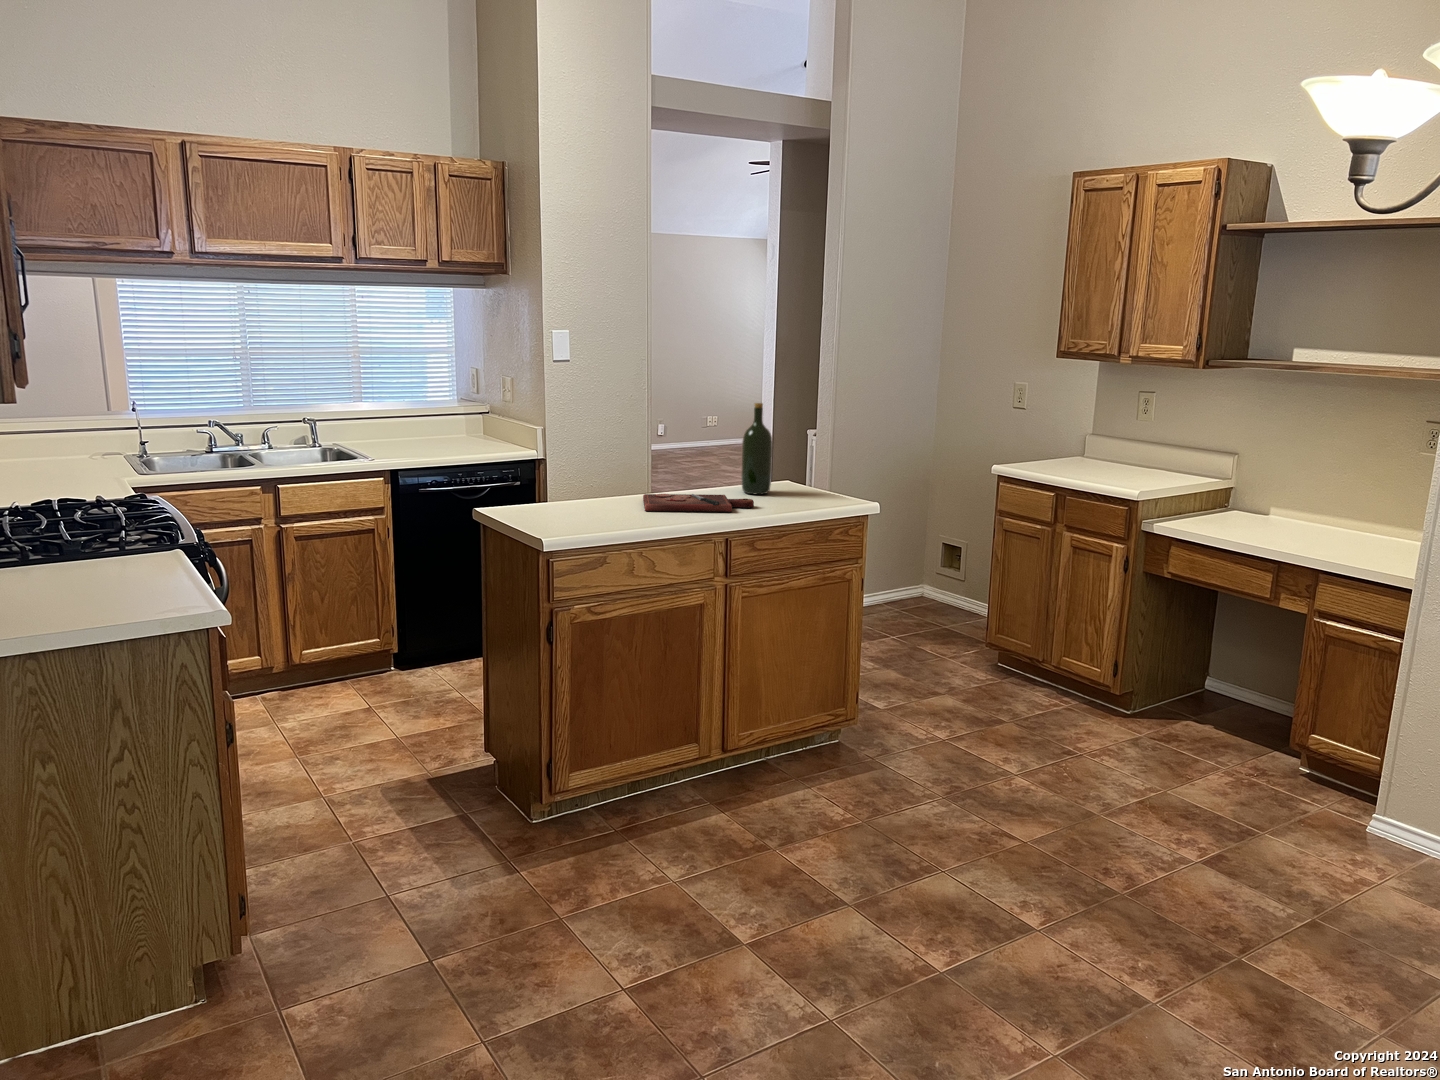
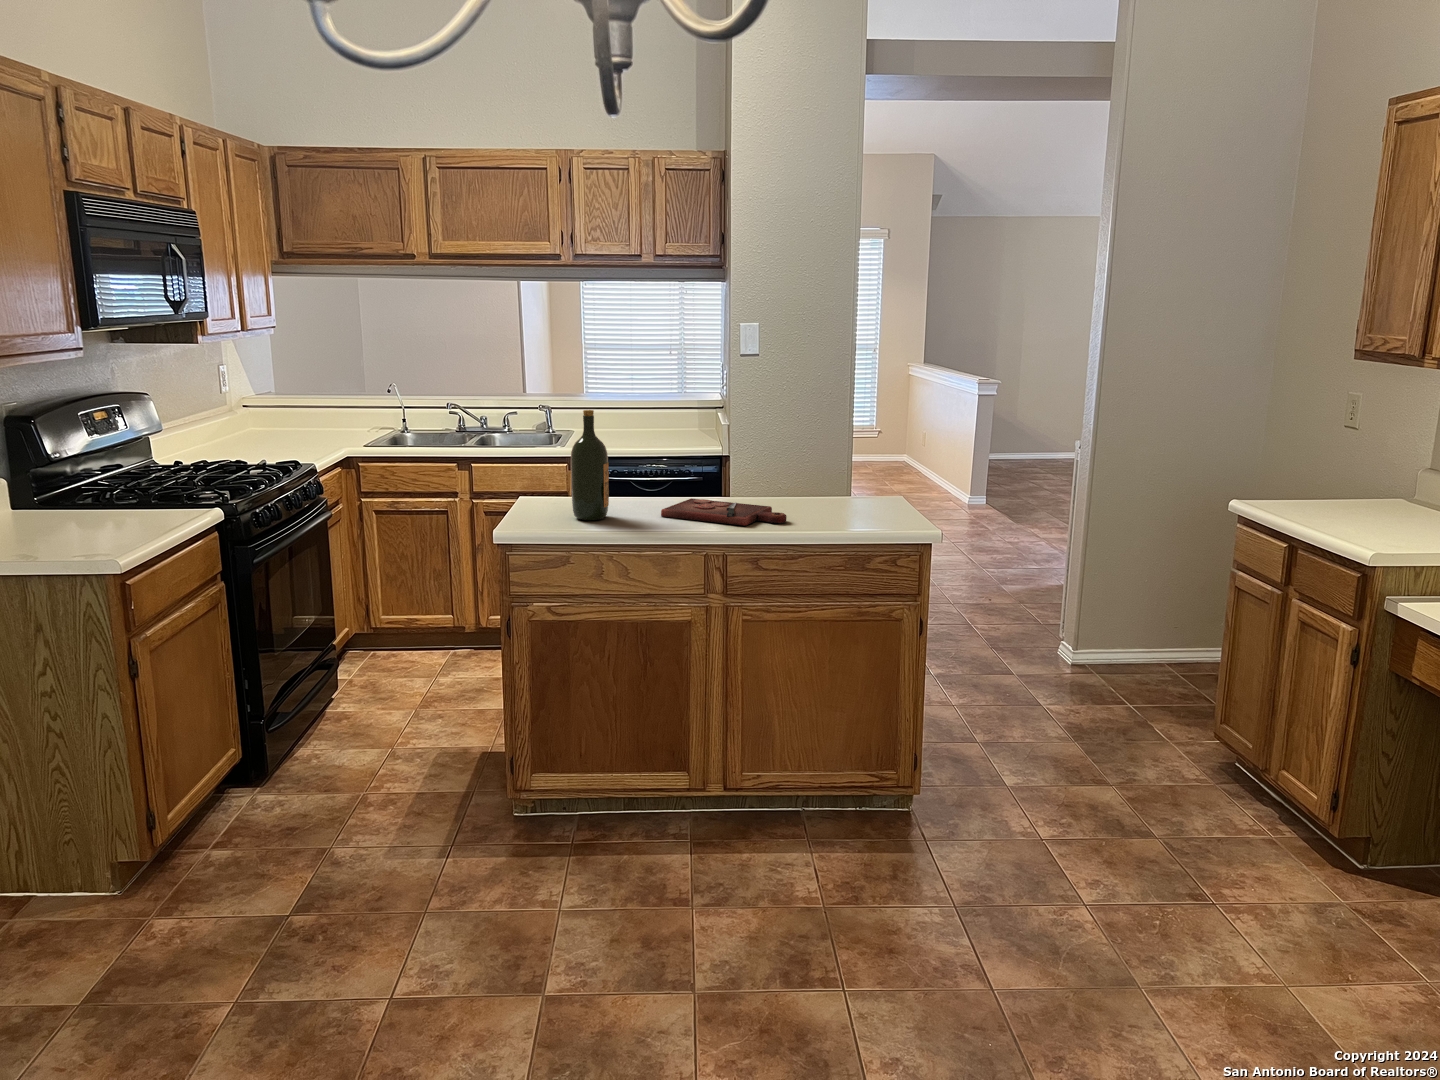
wine bottle: present [741,403,773,494] -> present [571,410,609,520]

